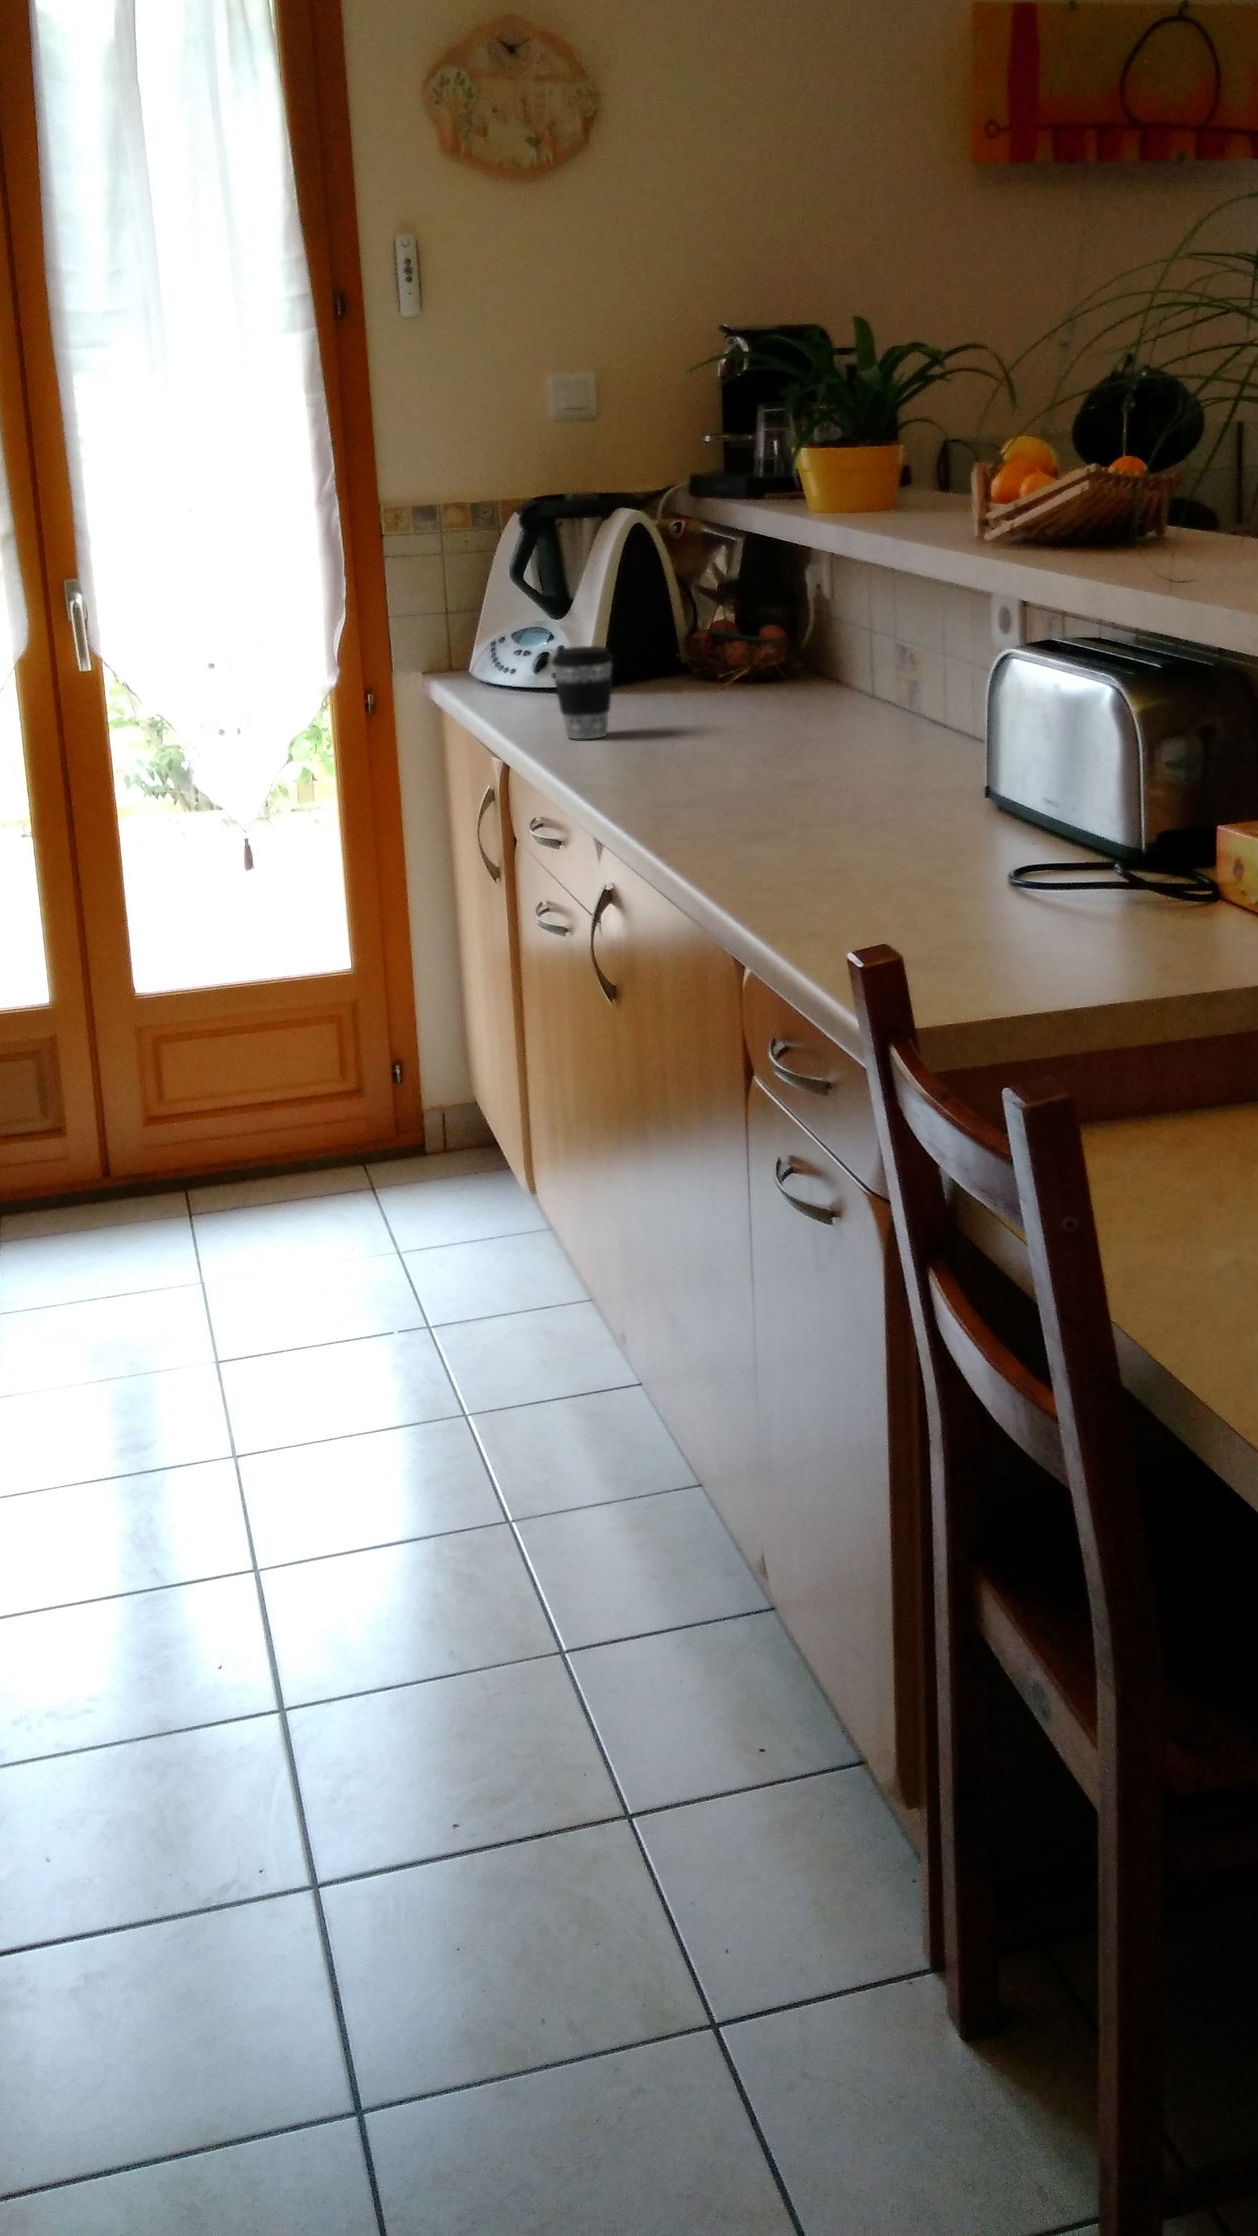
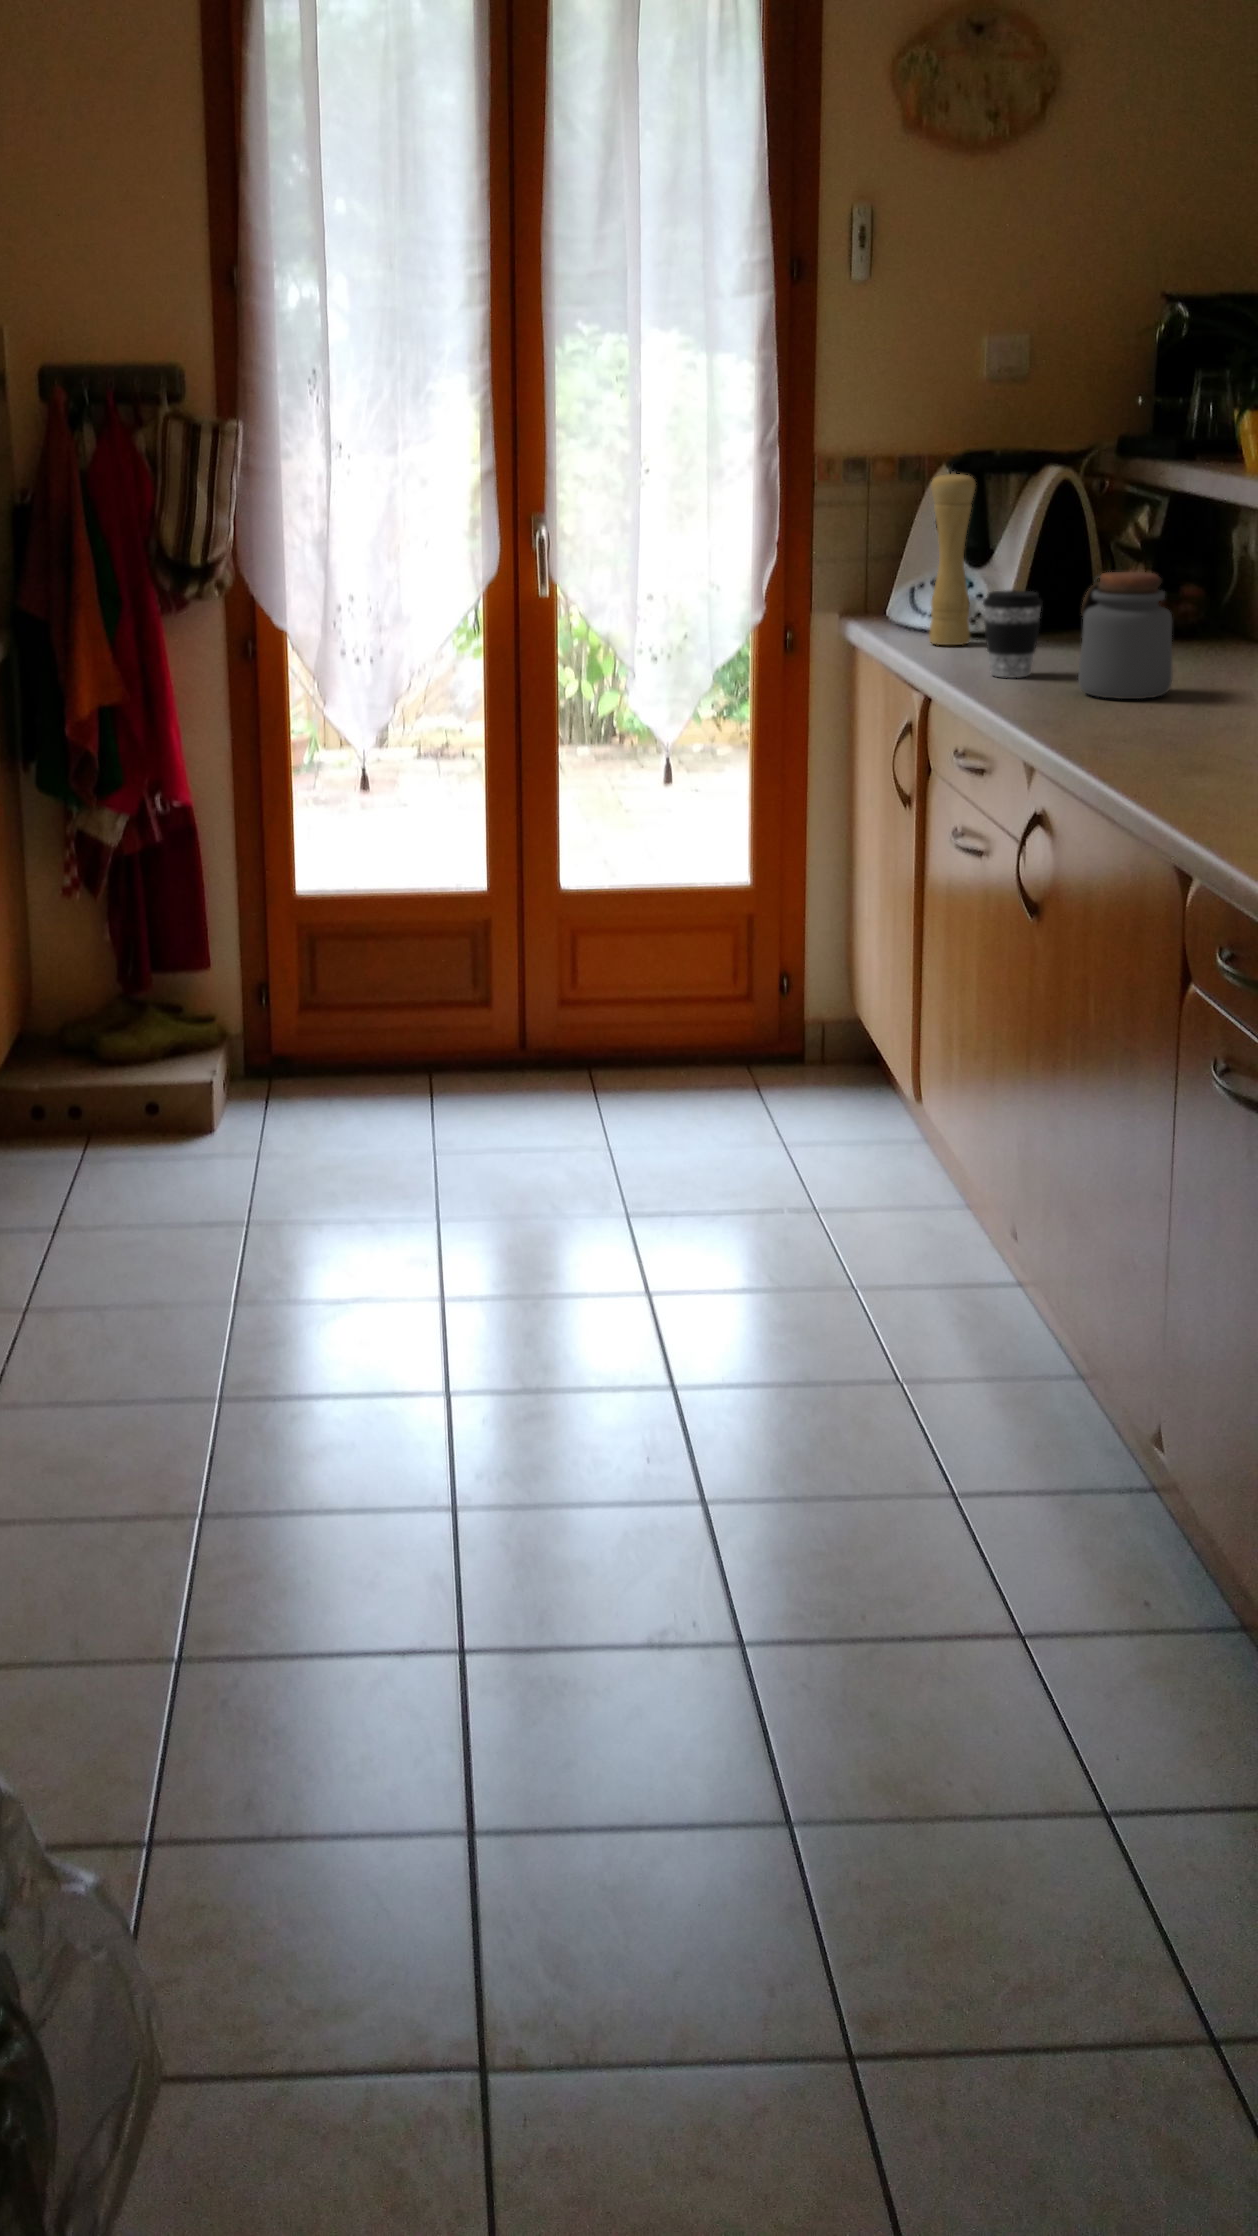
pepper mill: none [497,520,552,704] -> present [929,471,975,645]
jar: none [648,623,744,758] -> present [1078,572,1172,699]

